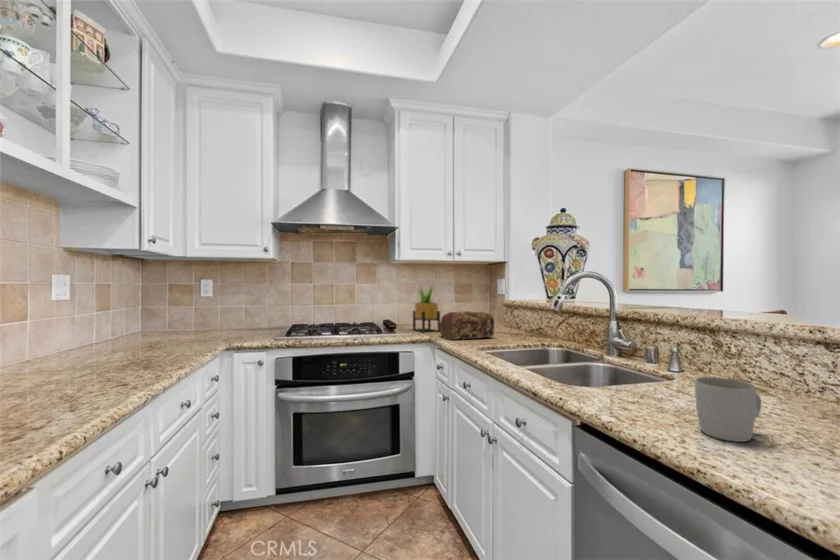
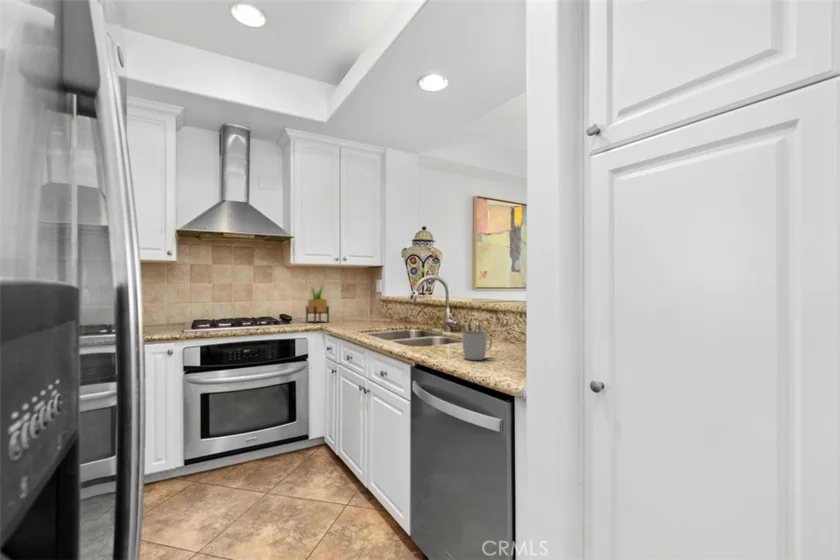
bread loaf: present [440,311,494,340] -> none [329,305,372,328]

